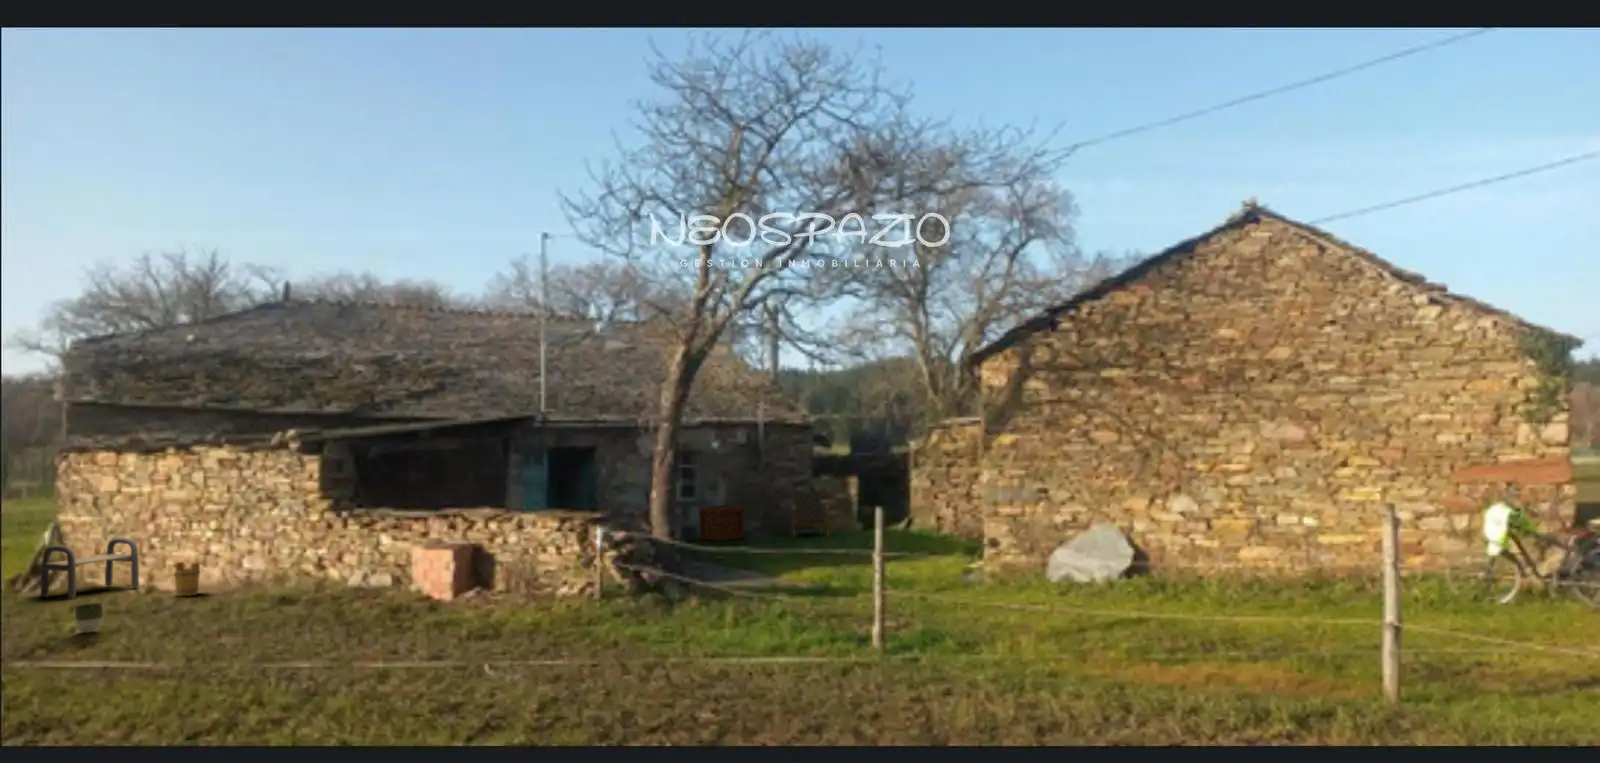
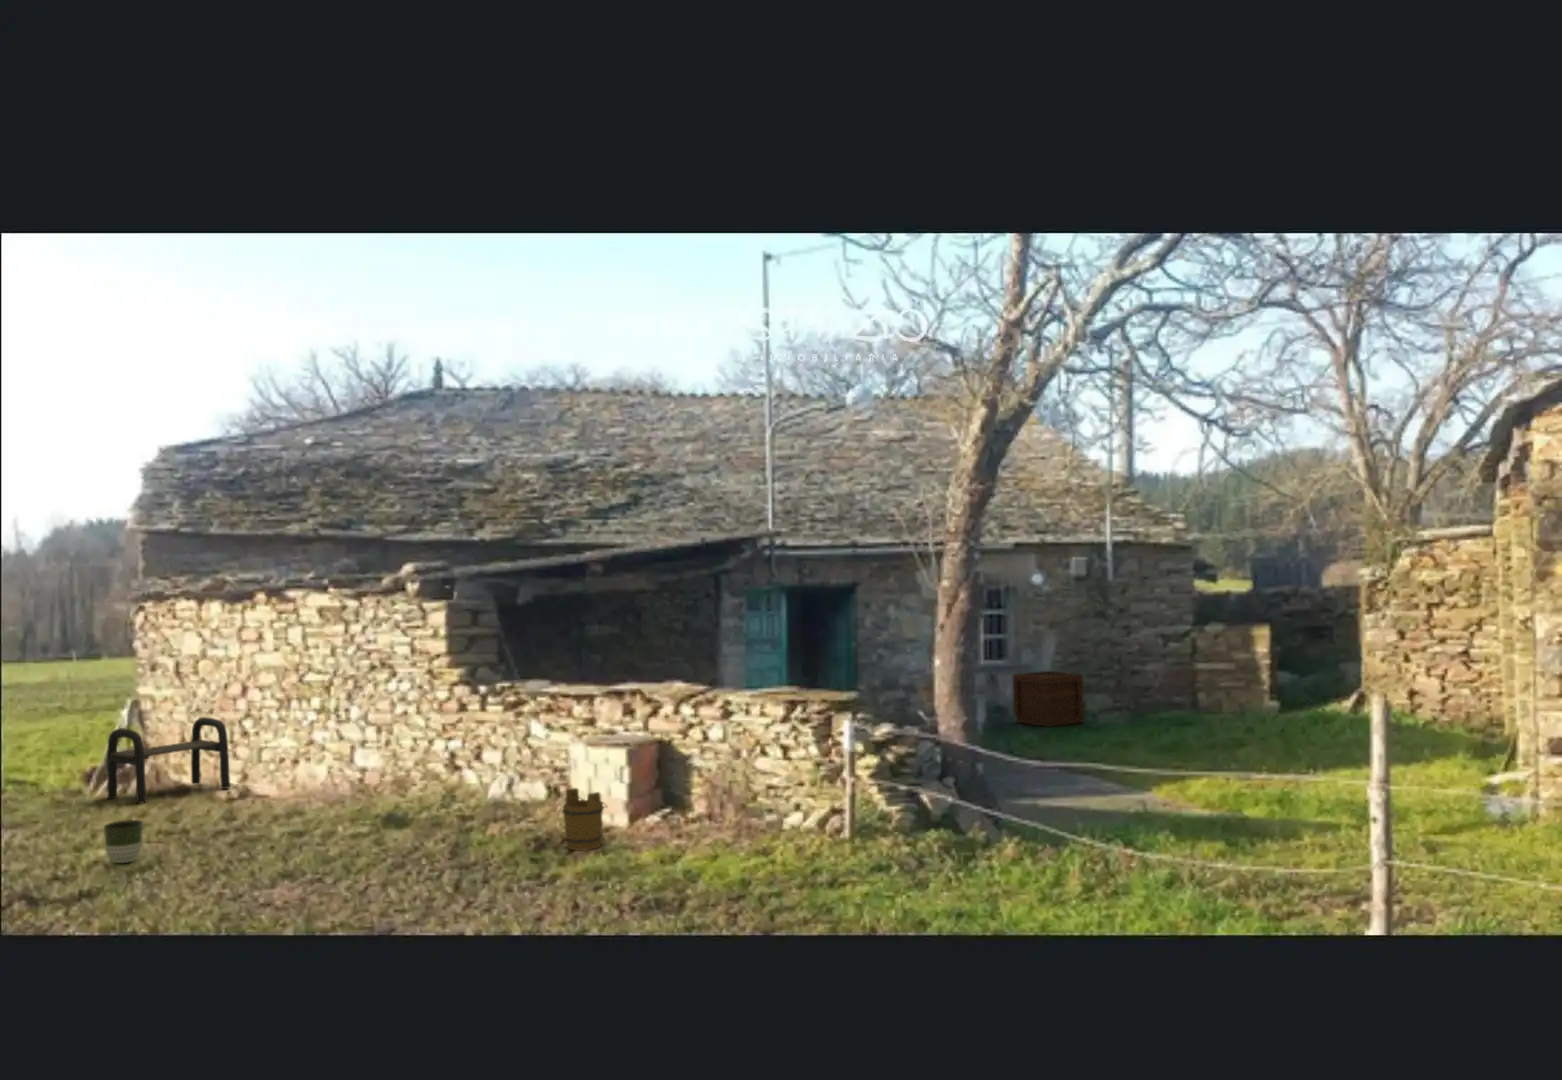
lounge chair: present [792,492,829,530] -> none [1160,651,1221,721]
bucket: present [174,562,201,596] -> present [562,788,606,850]

